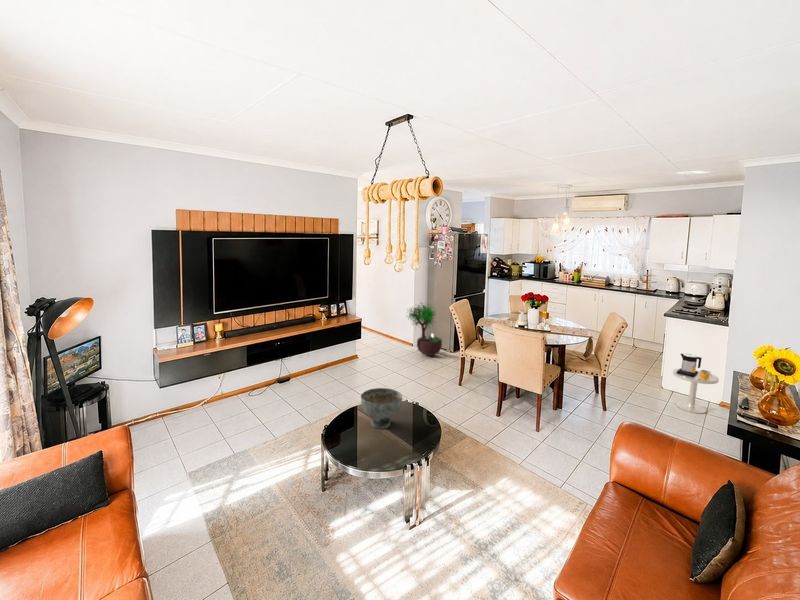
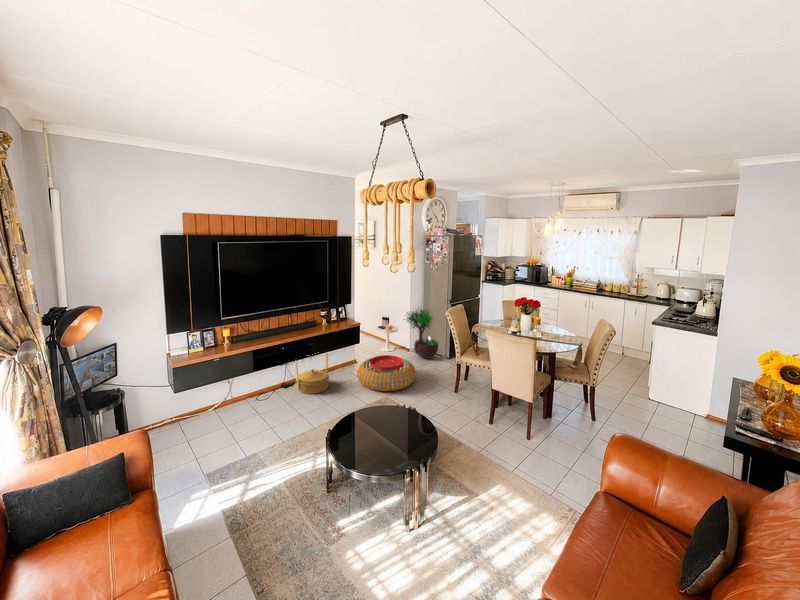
woven basket: none [293,347,328,391] -> present [295,353,329,394]
pouf: none [357,352,418,388] -> present [357,355,416,391]
side table: present [673,354,719,413] -> present [377,316,398,351]
decorative bowl: present [361,388,402,429] -> none [364,399,403,438]

